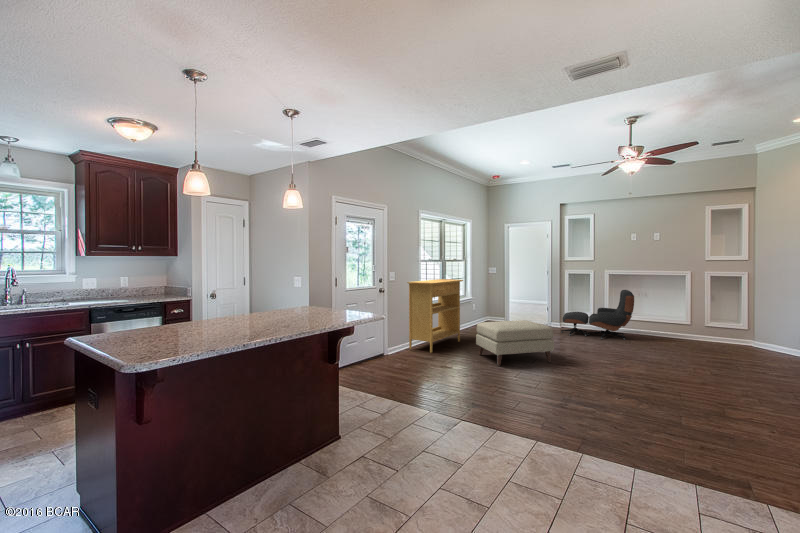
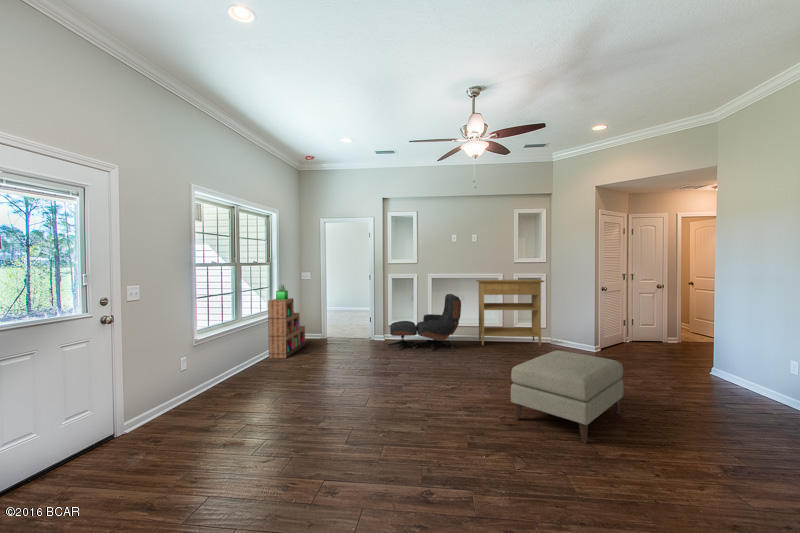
bookshelf: none [464,276,491,331] -> present [268,285,305,358]
console table: present [407,279,463,353] -> present [476,279,544,346]
ottoman: present [476,320,554,366] -> present [511,351,623,443]

